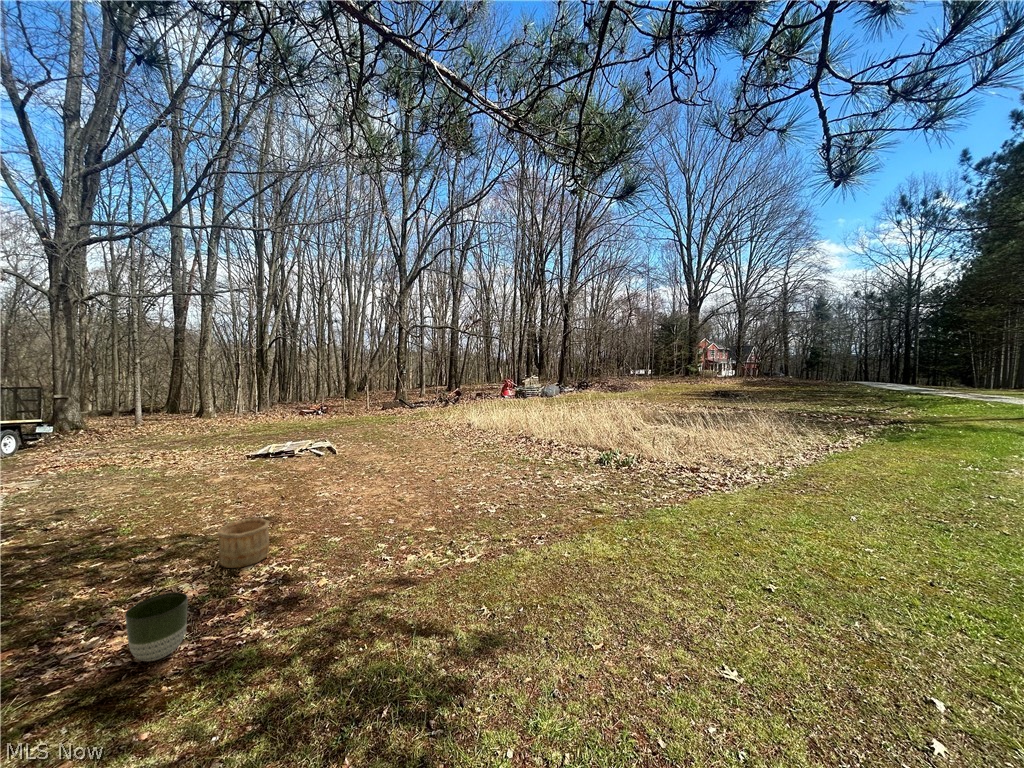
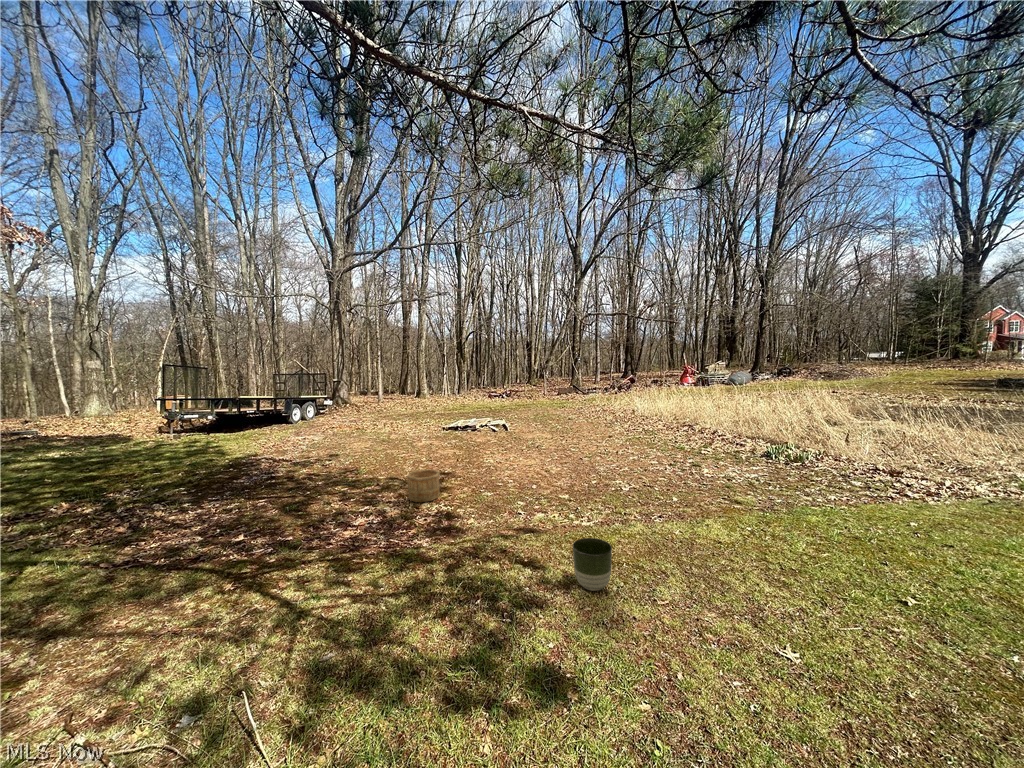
planter: present [125,592,188,661] -> present [573,538,612,591]

